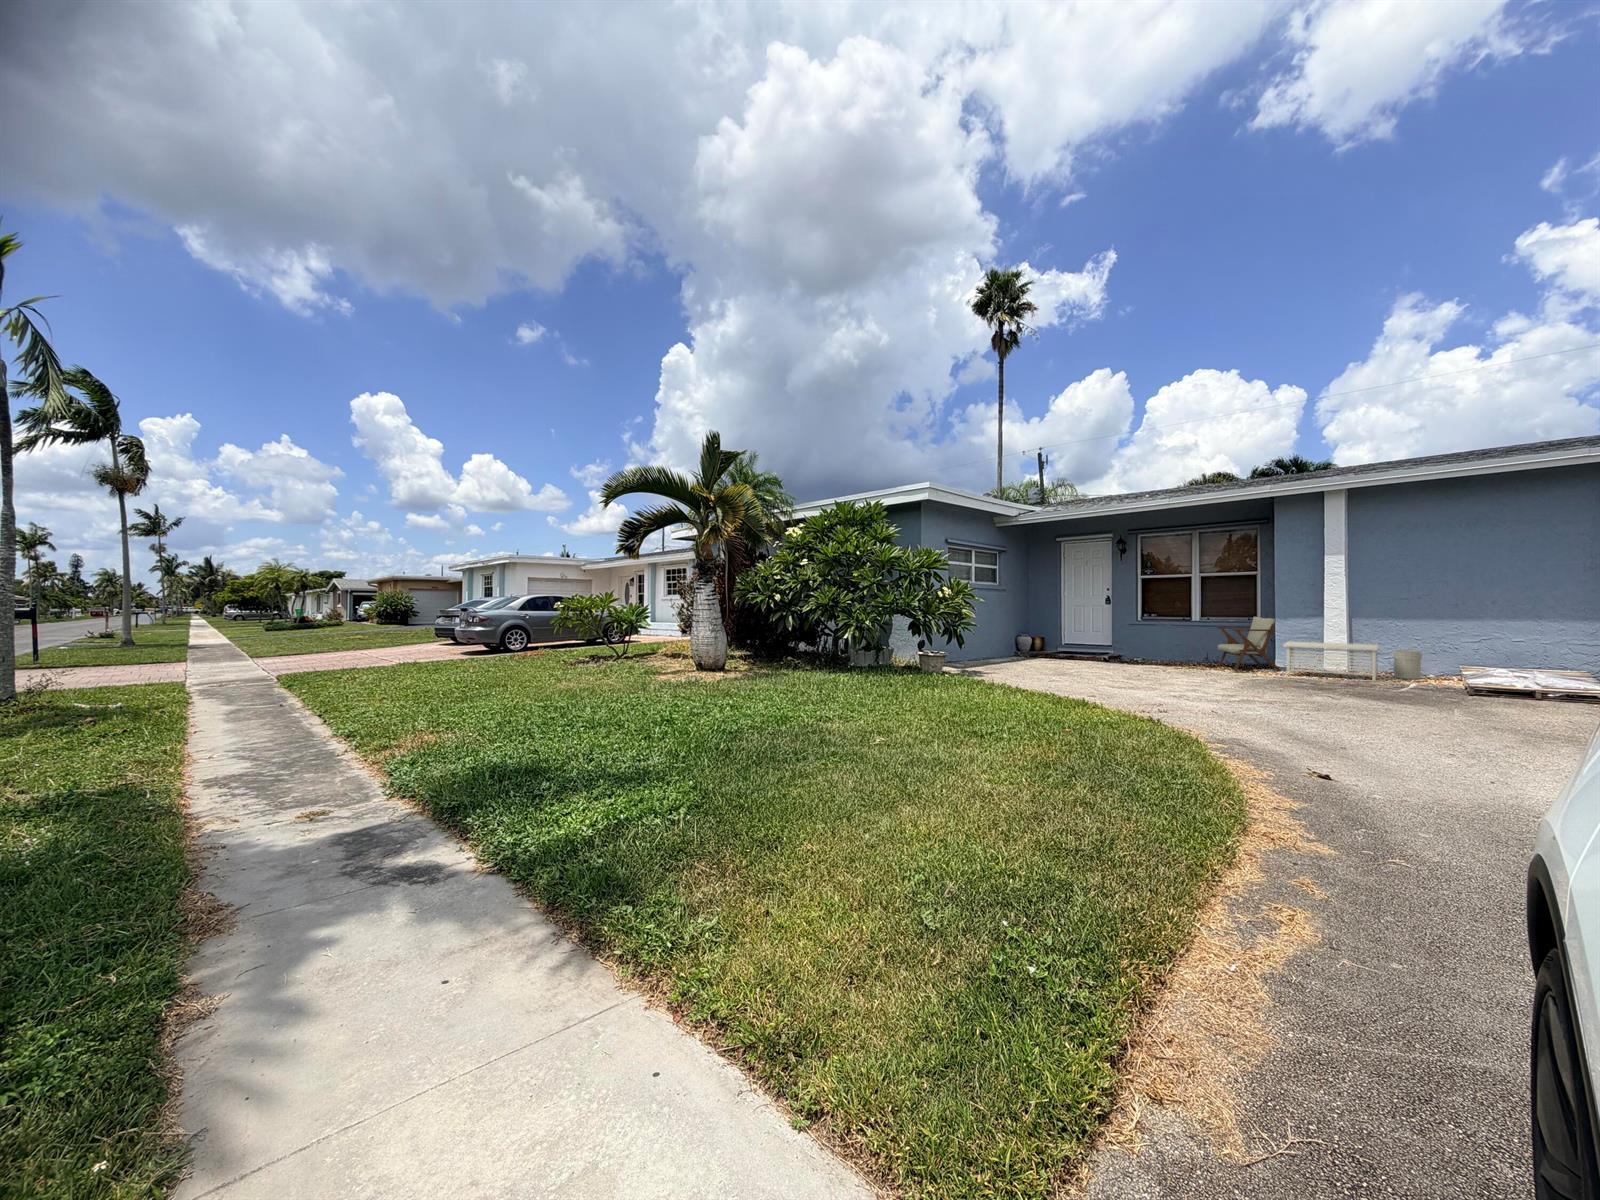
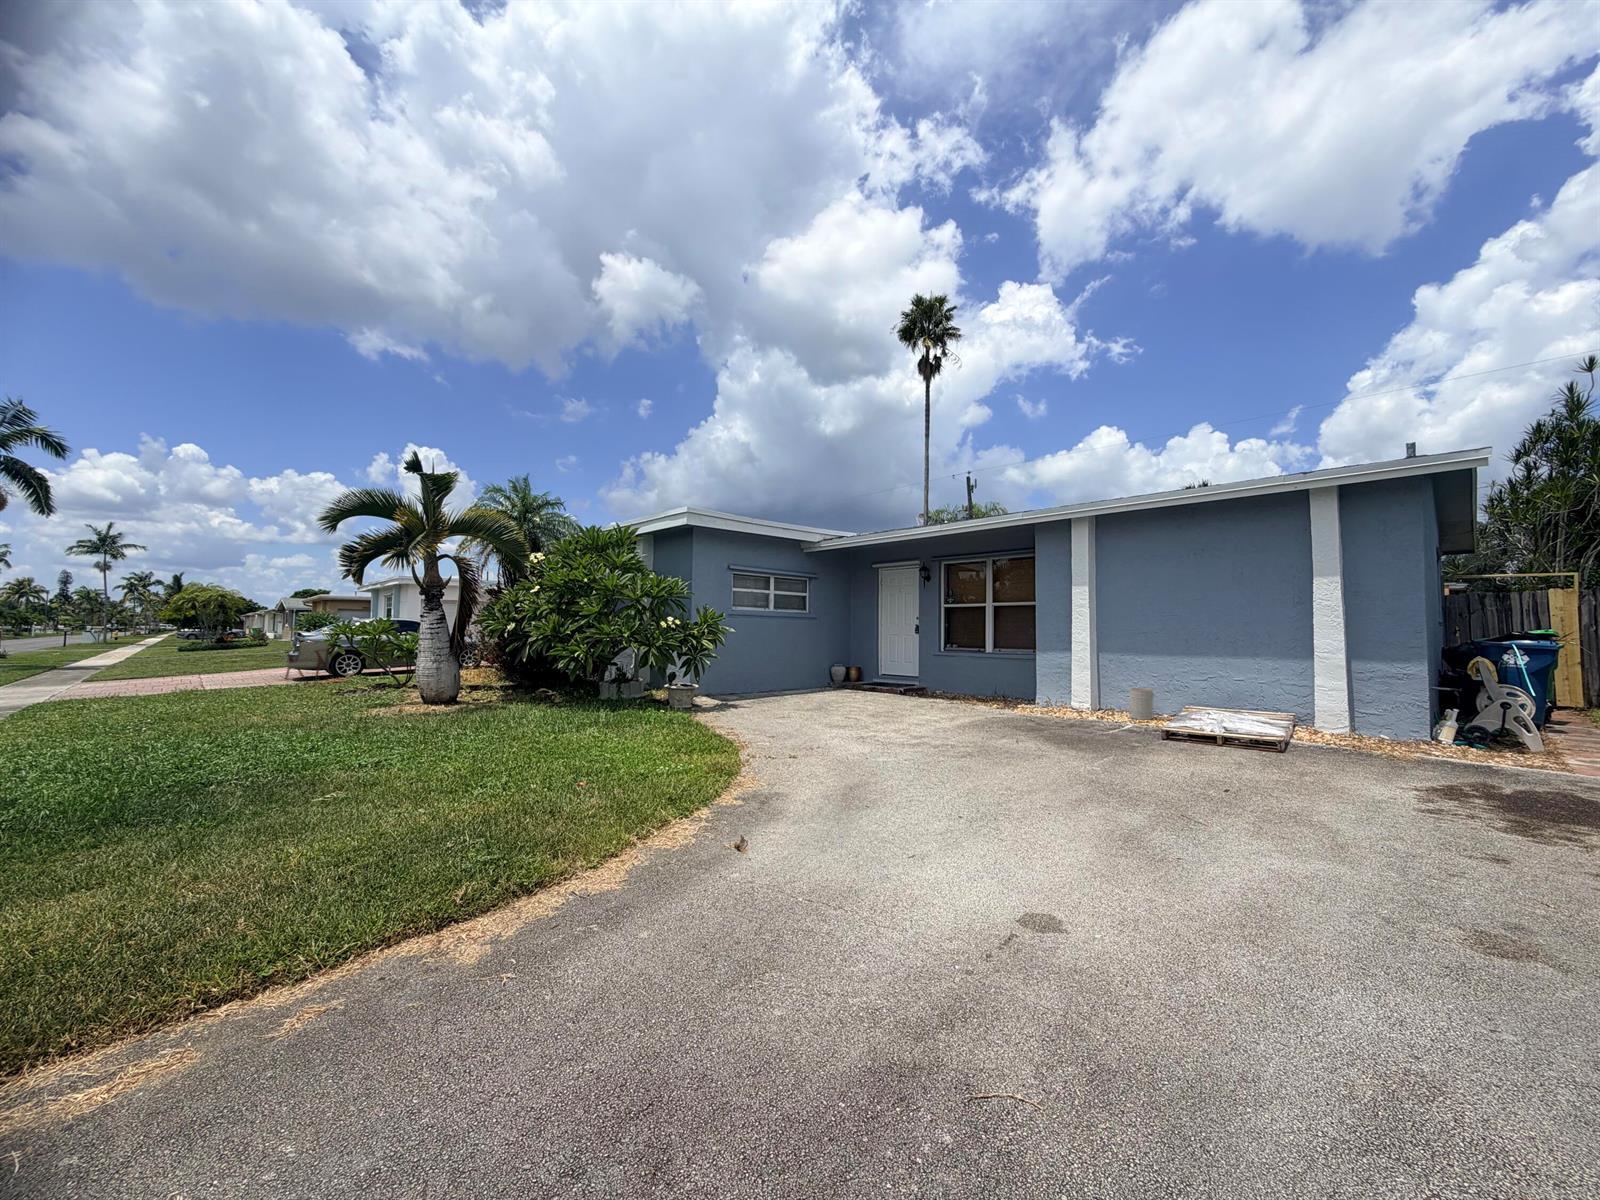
lounge chair: present [1217,617,1281,671] -> present [286,642,332,679]
storage bench: present [1284,641,1379,681] -> none [1024,677,1117,721]

